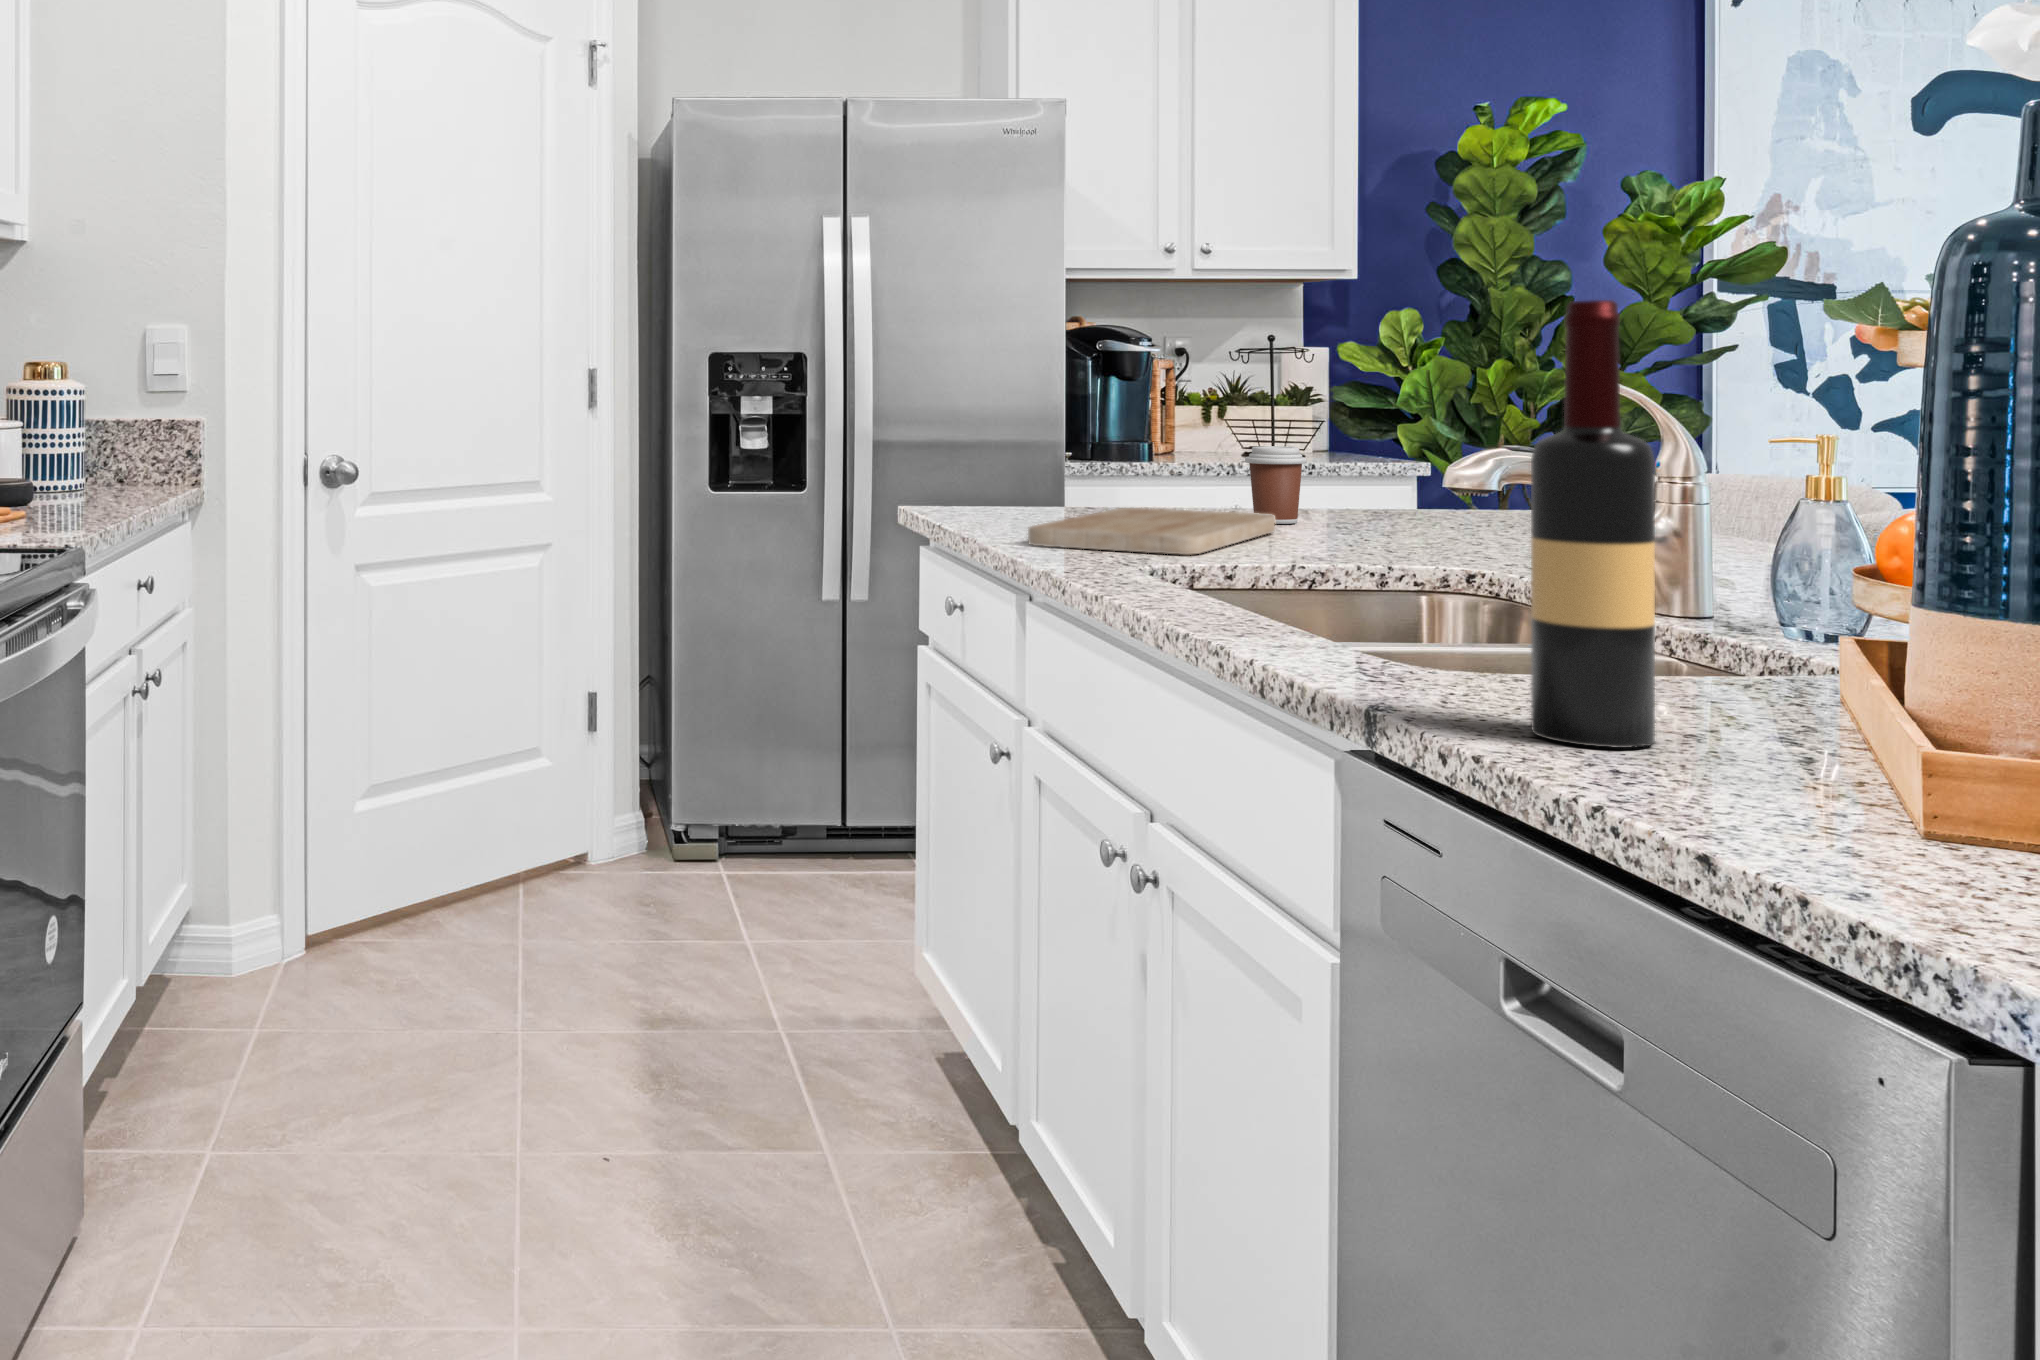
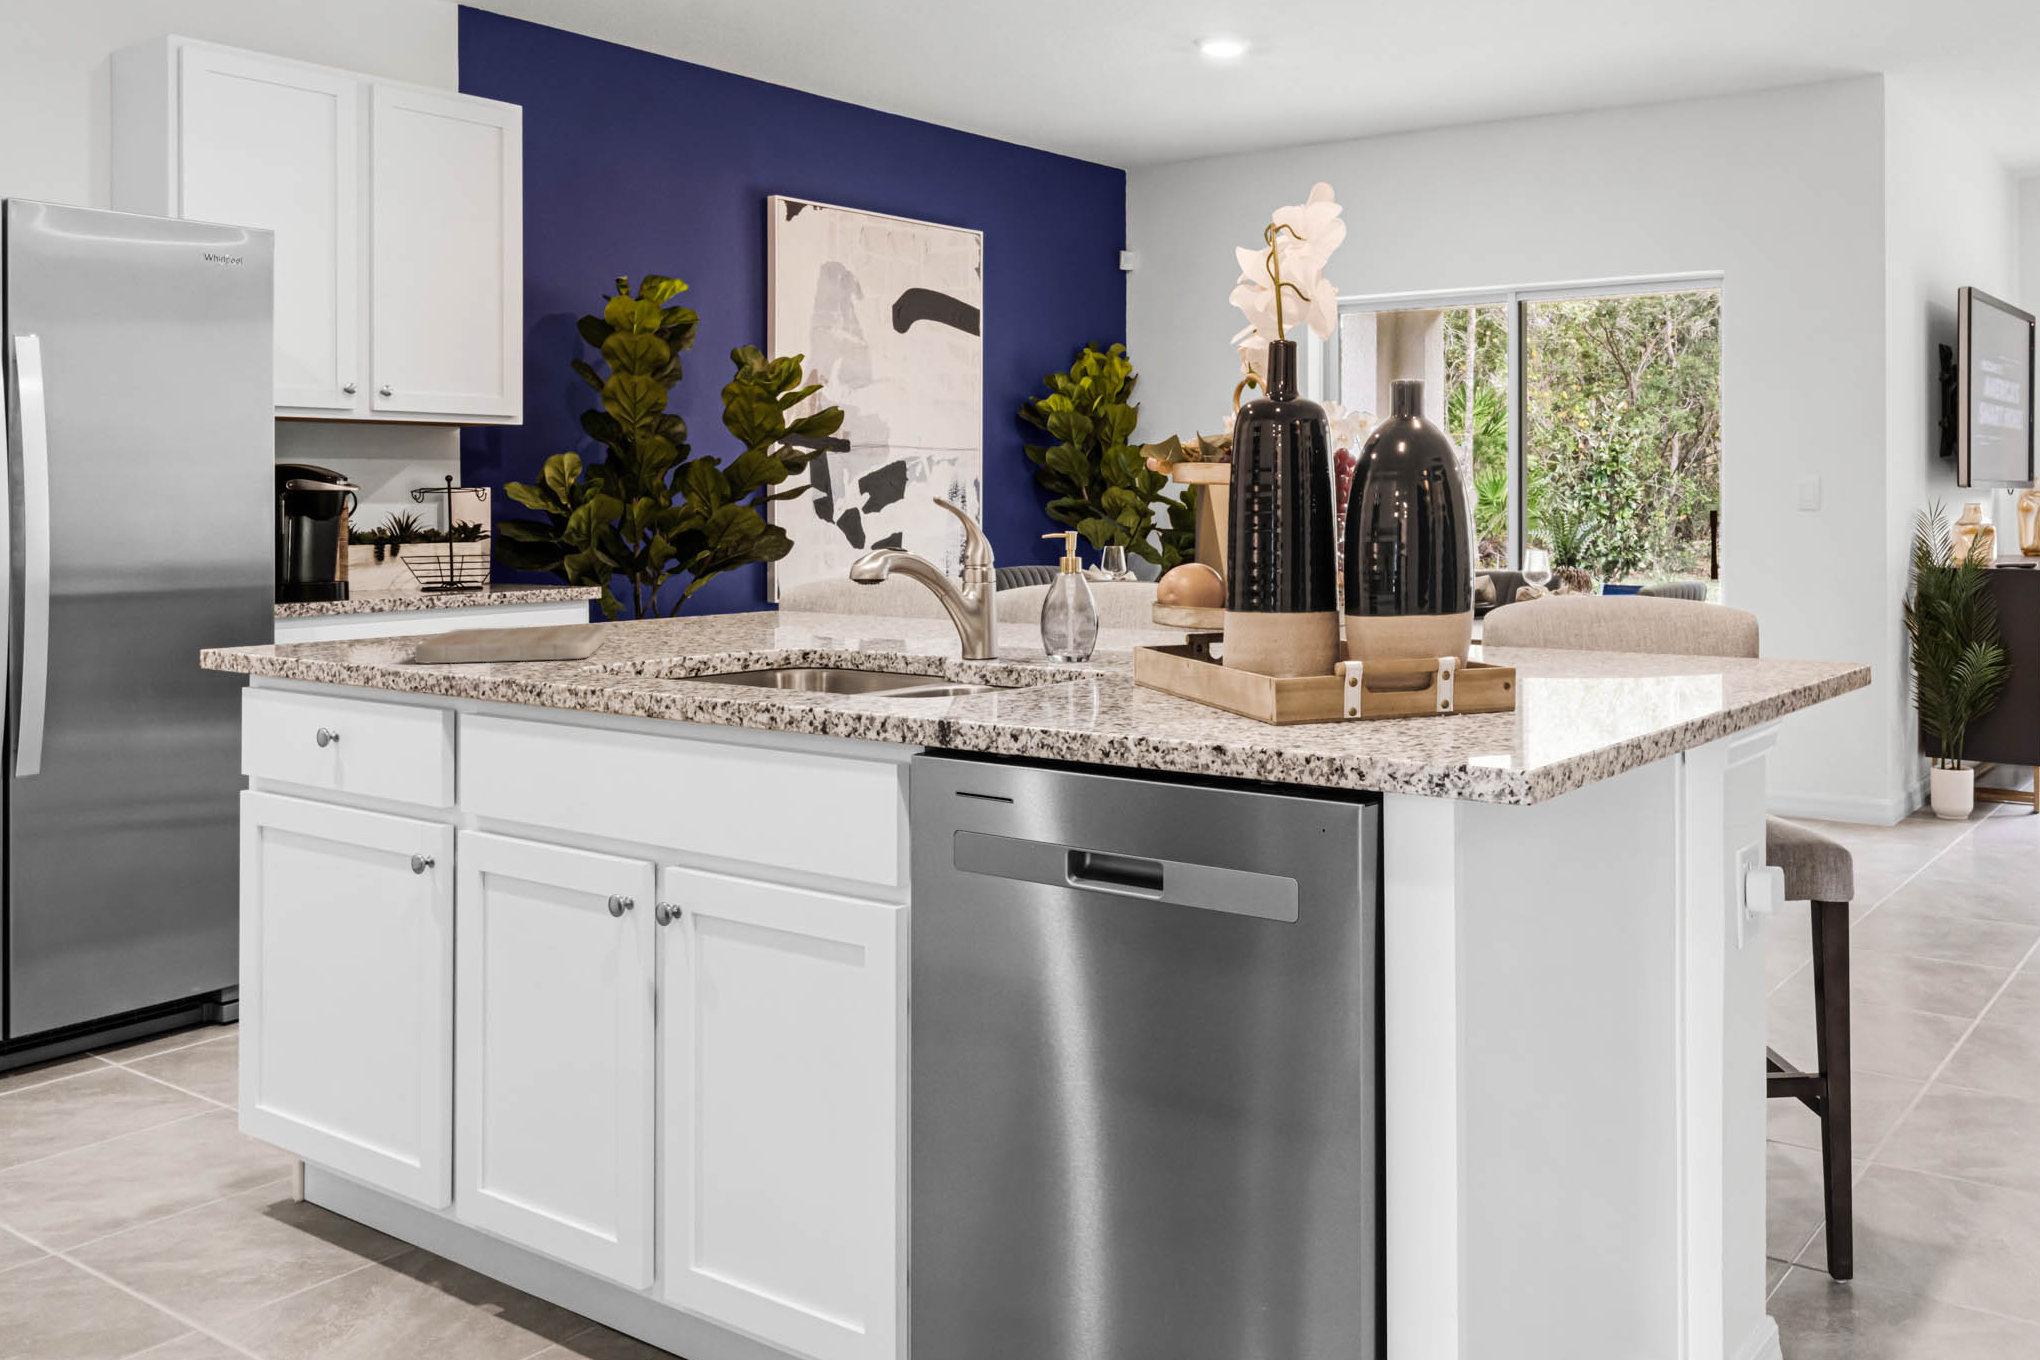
wine bottle: present [1531,300,1655,748] -> none [1039,438,1108,718]
coffee cup: present [1245,446,1306,524] -> none [557,568,611,636]

